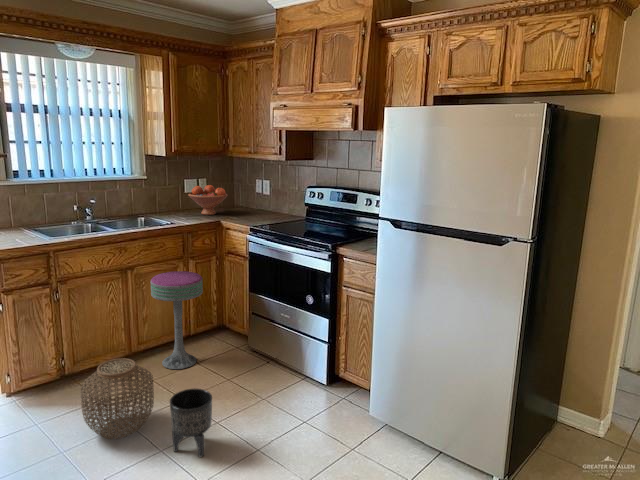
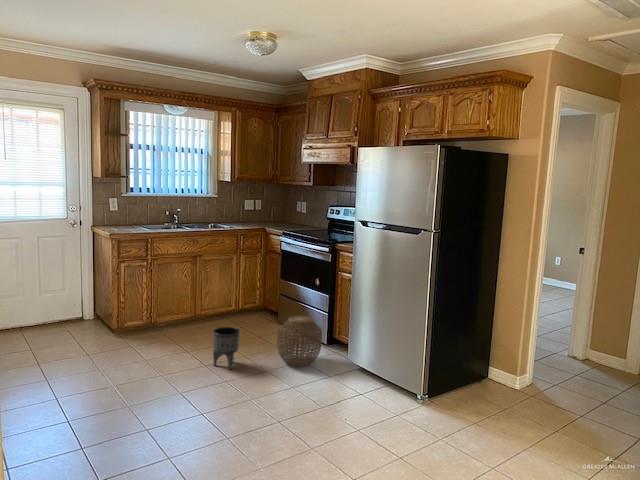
fruit bowl: present [188,185,228,215] -> none [245,204,274,225]
bar stool: present [150,271,203,369] -> none [212,261,247,329]
woven basket: present [81,358,154,439] -> present [277,315,322,367]

